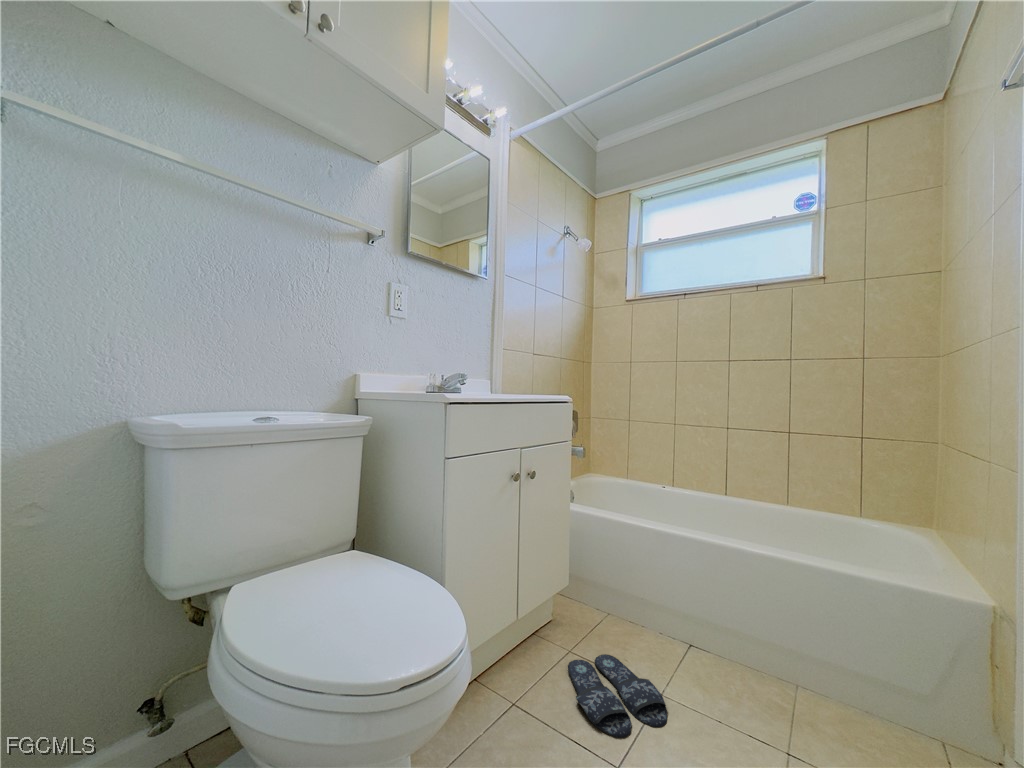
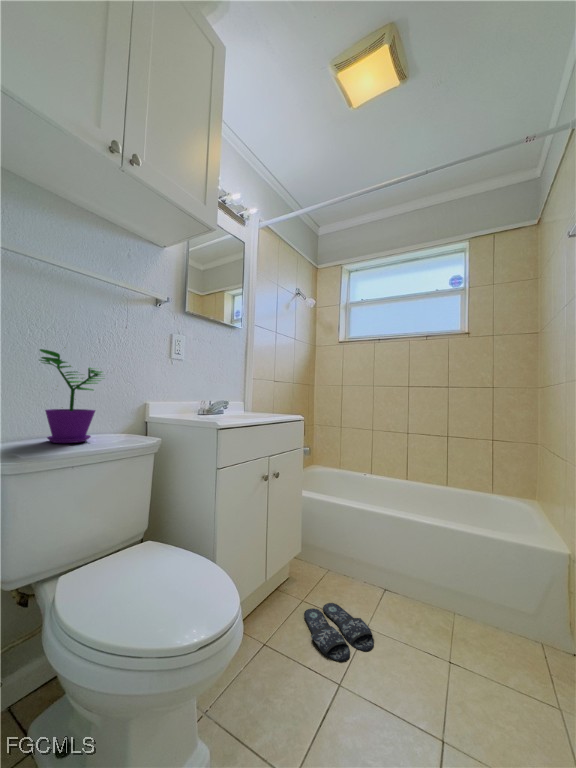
flower pot: none [210,291,301,417] -> present [40,349,104,443]

